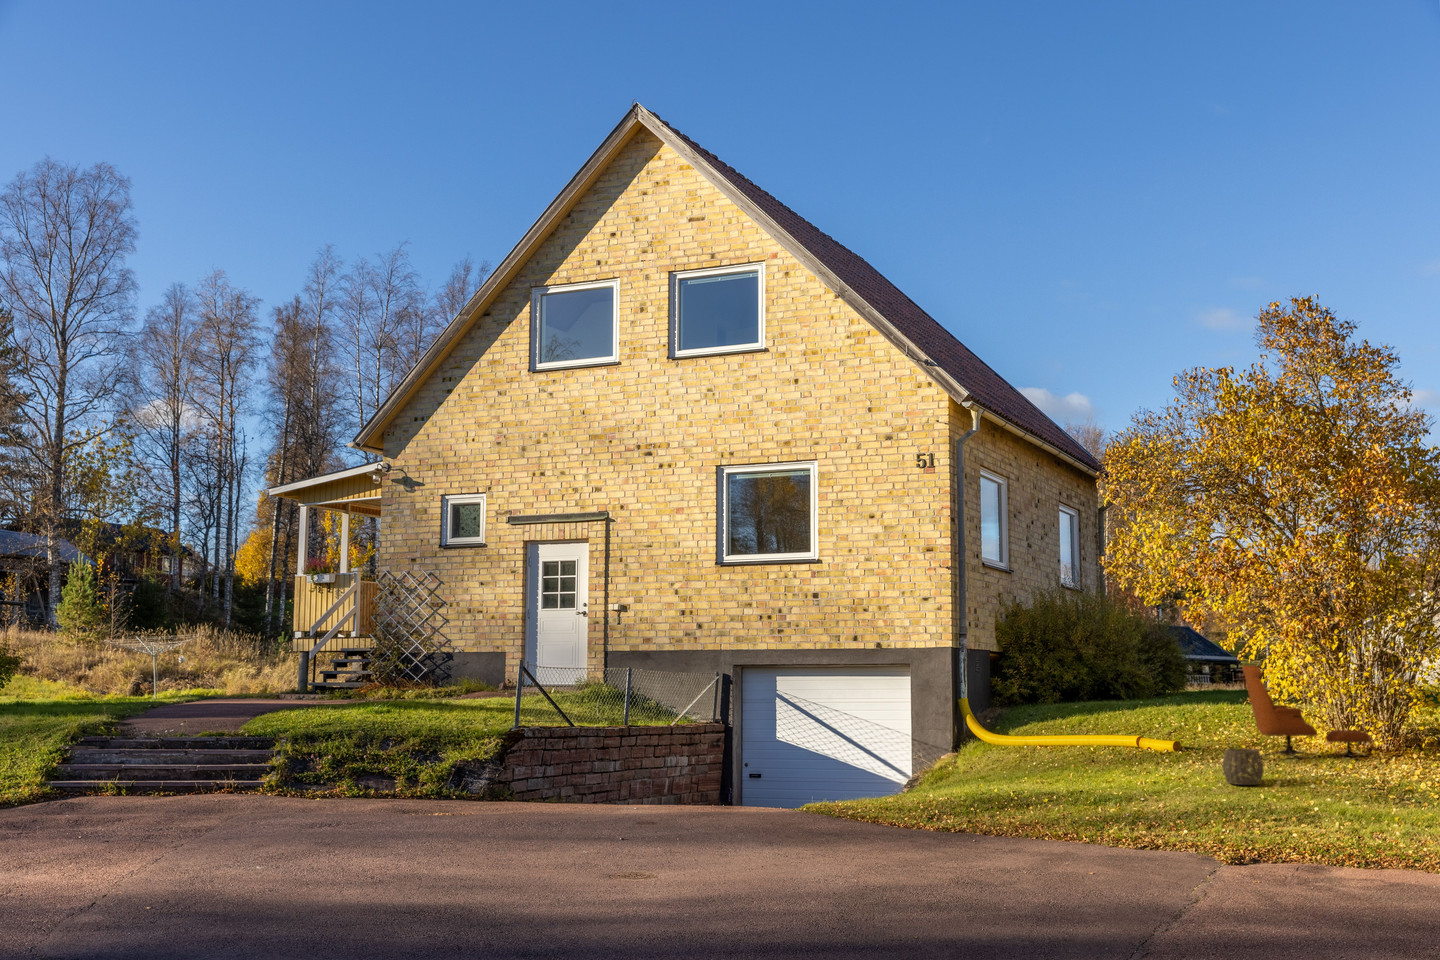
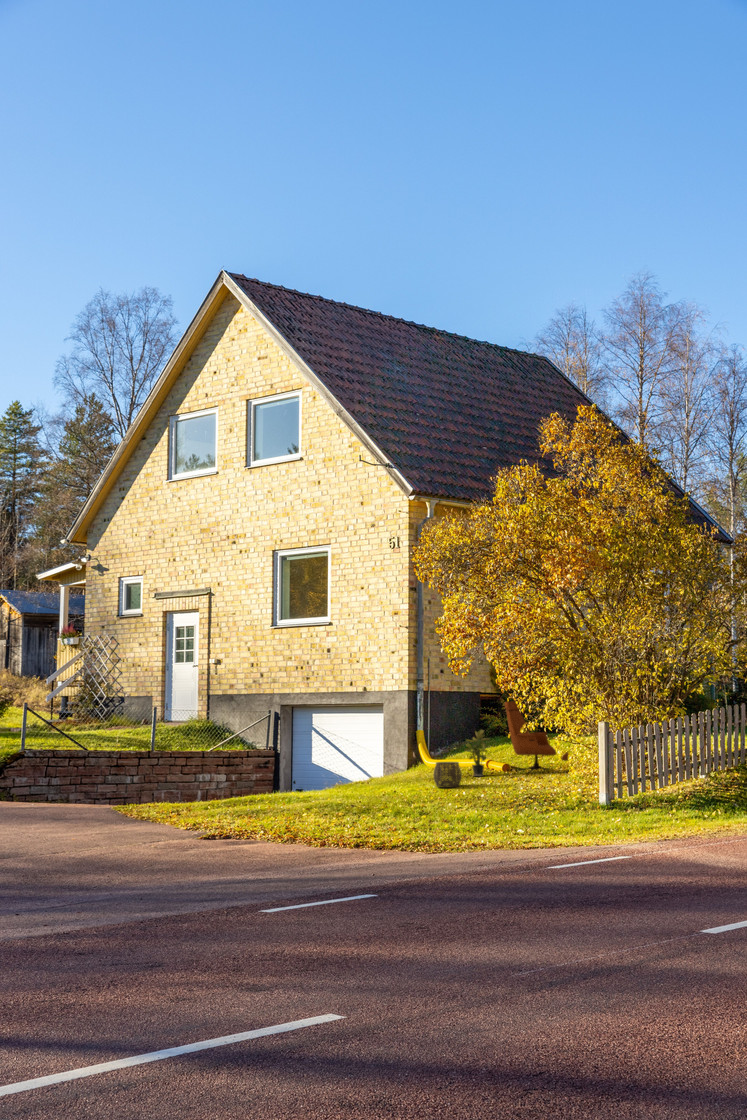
potted plant: none [1194,702,1230,765] -> present [465,730,489,776]

